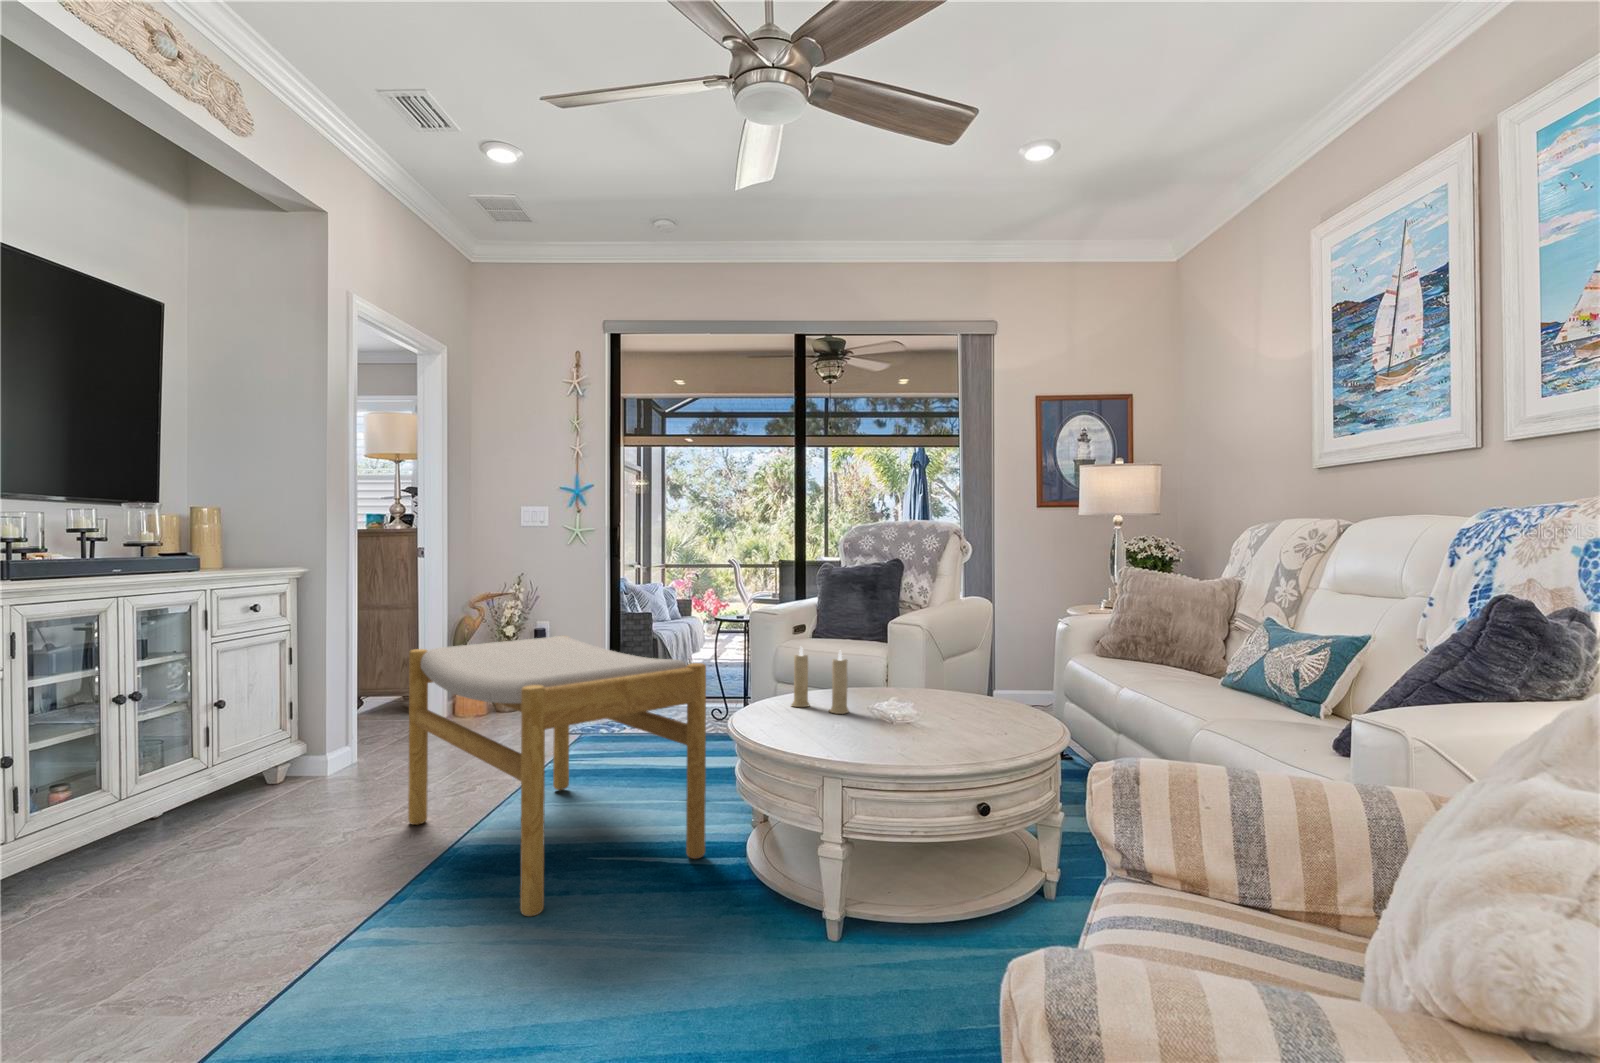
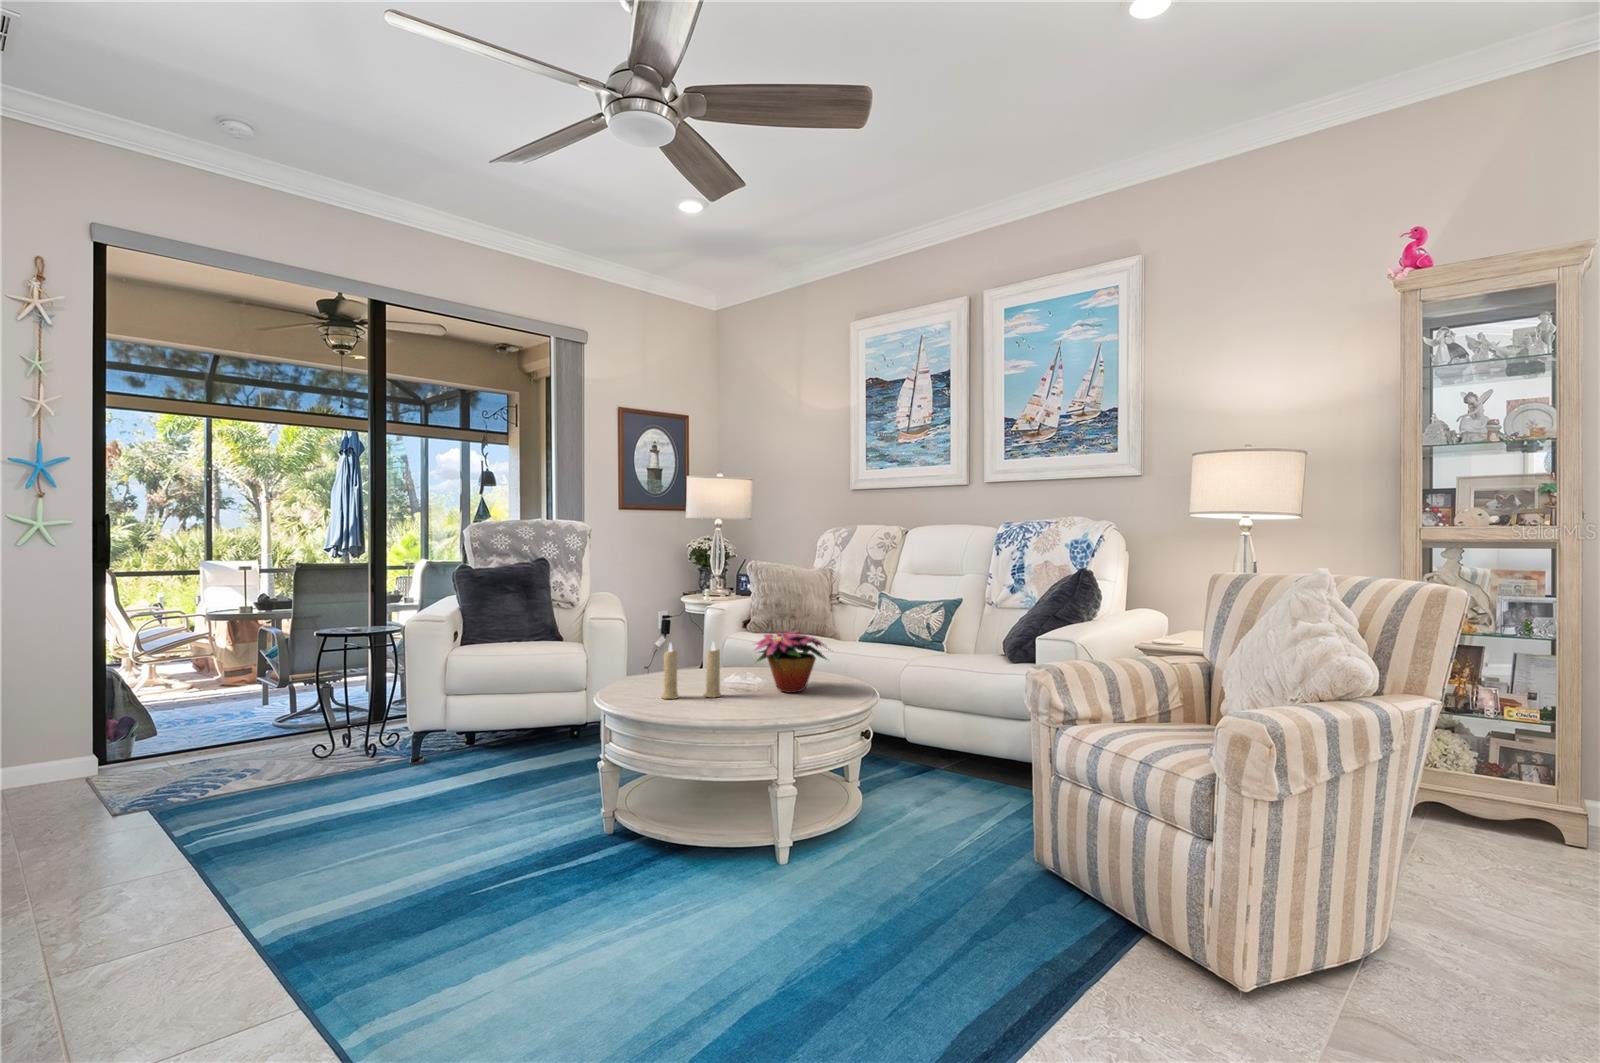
footstool: present [408,636,706,916] -> none [159,669,611,967]
flower arrangement: none [871,649,982,726] -> present [755,631,829,693]

